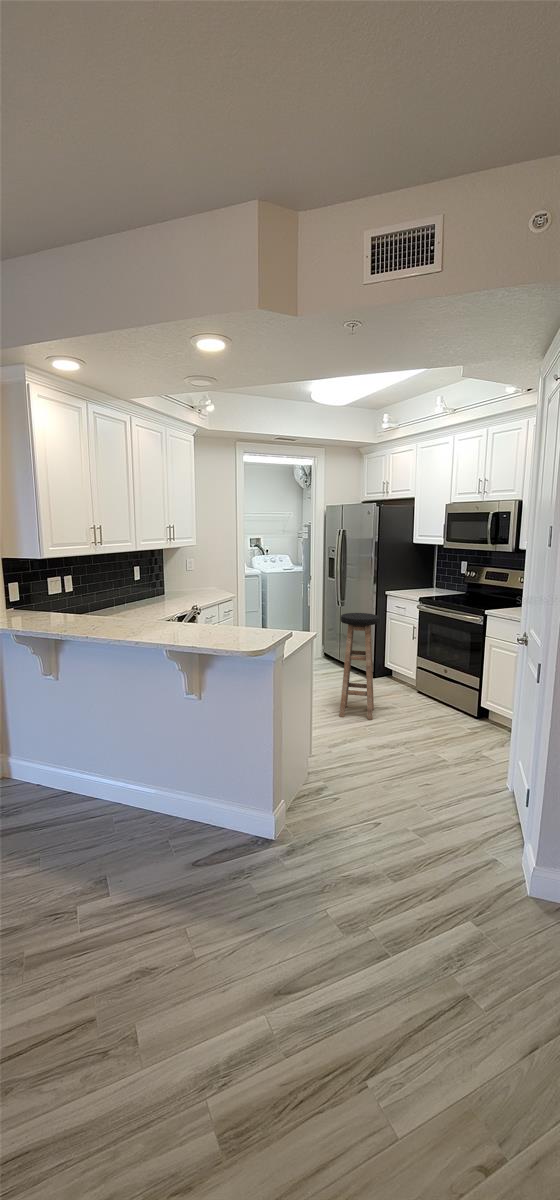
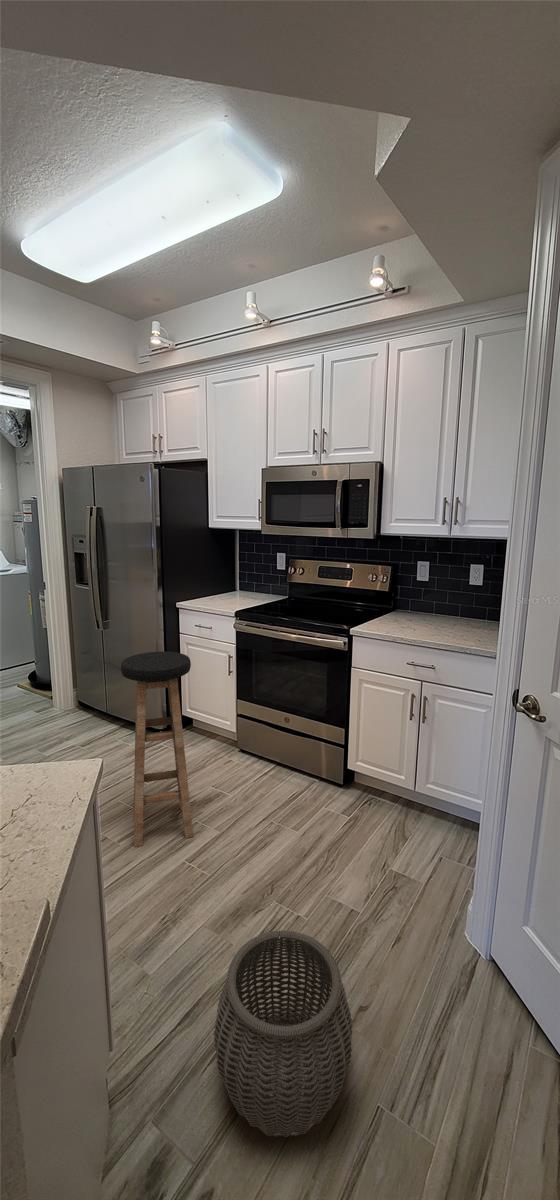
woven basket: none [352,730,415,803] -> present [214,930,353,1137]

